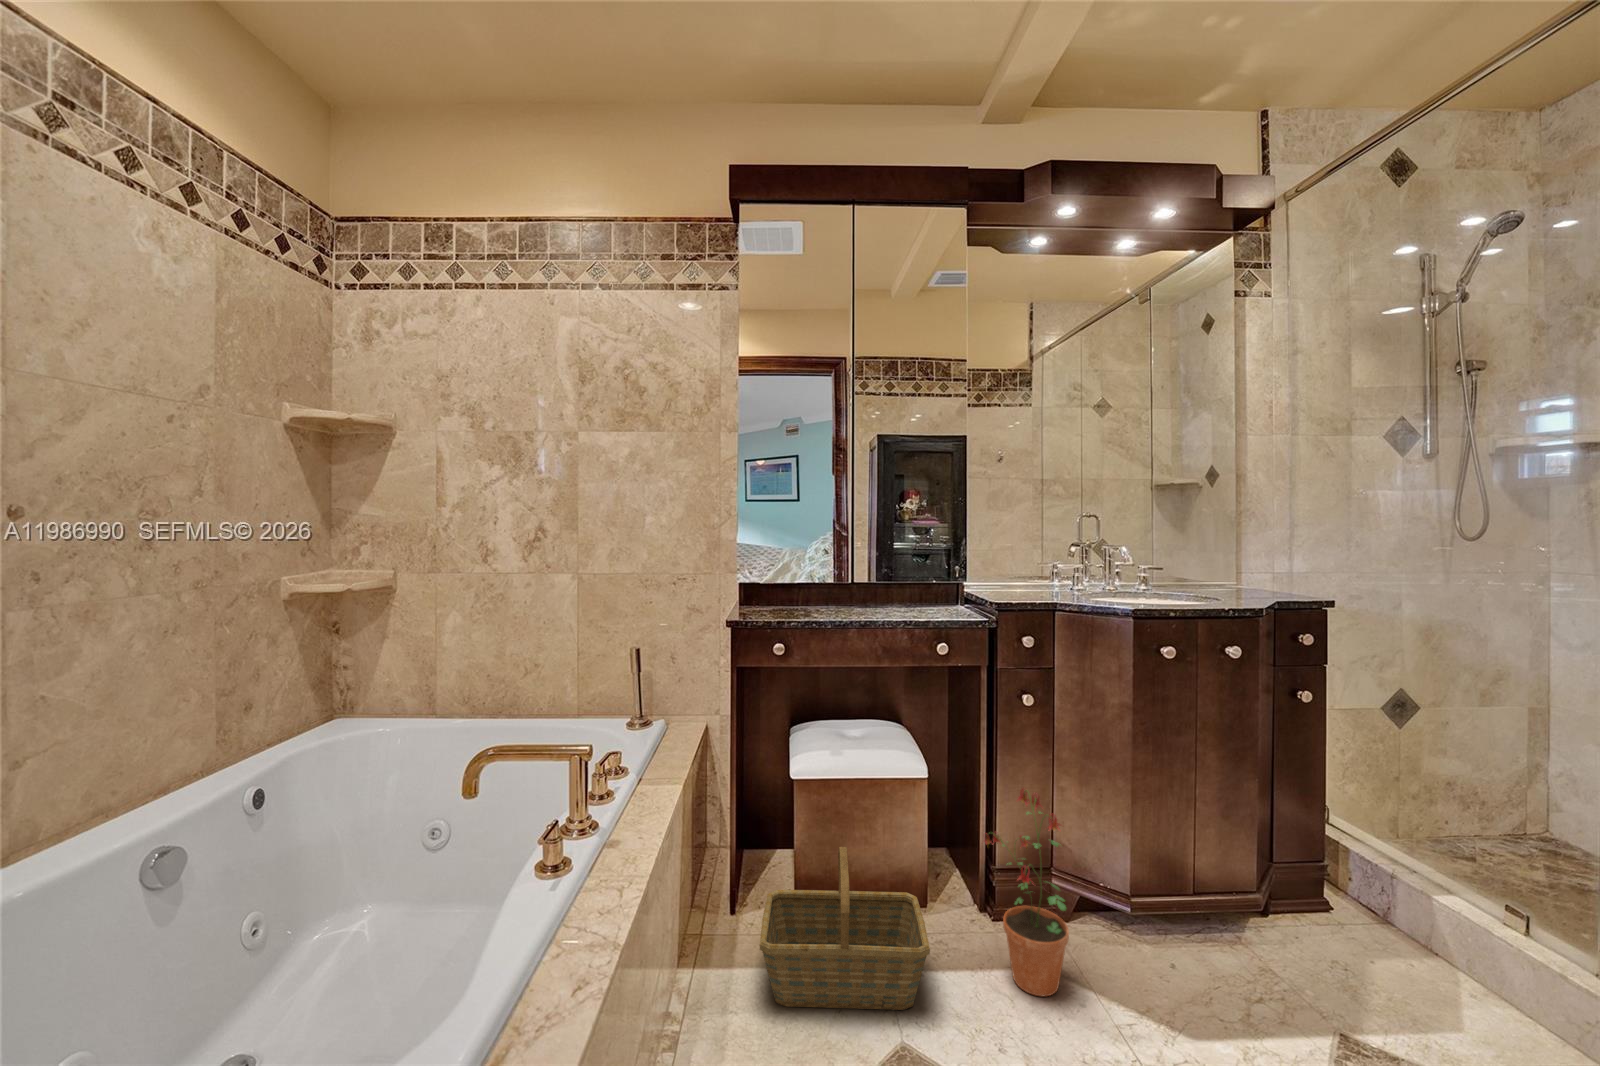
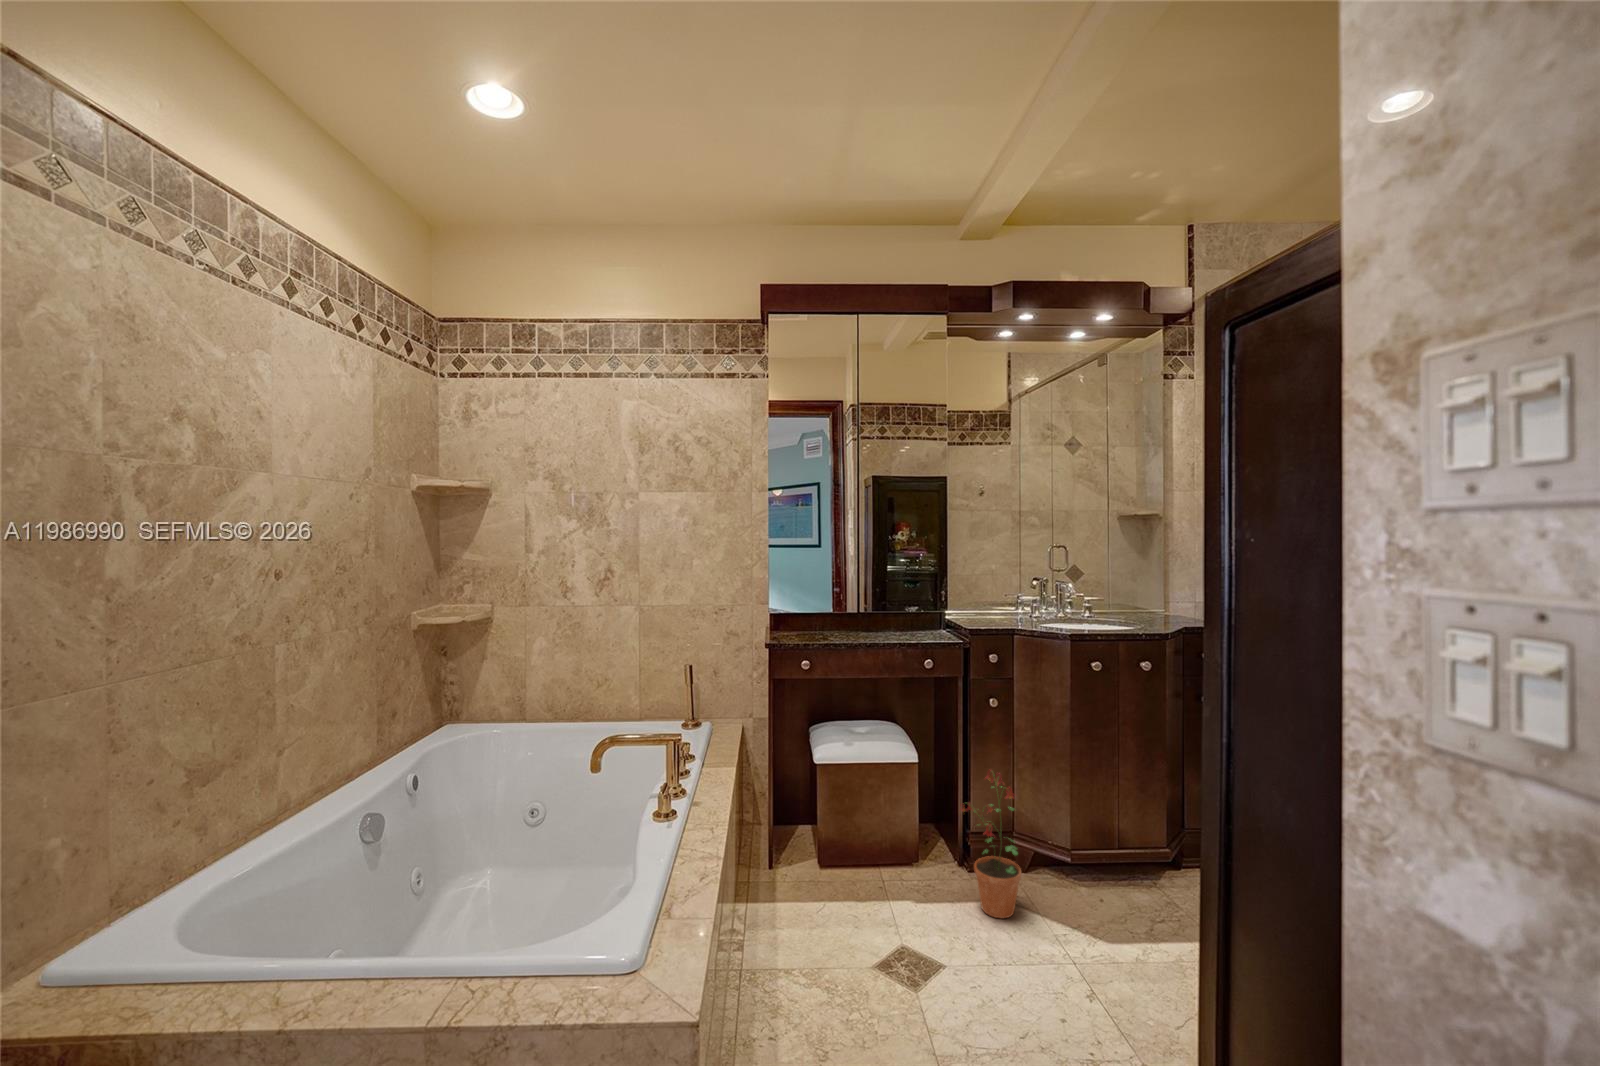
basket: present [760,847,930,1010] -> none [797,815,920,928]

